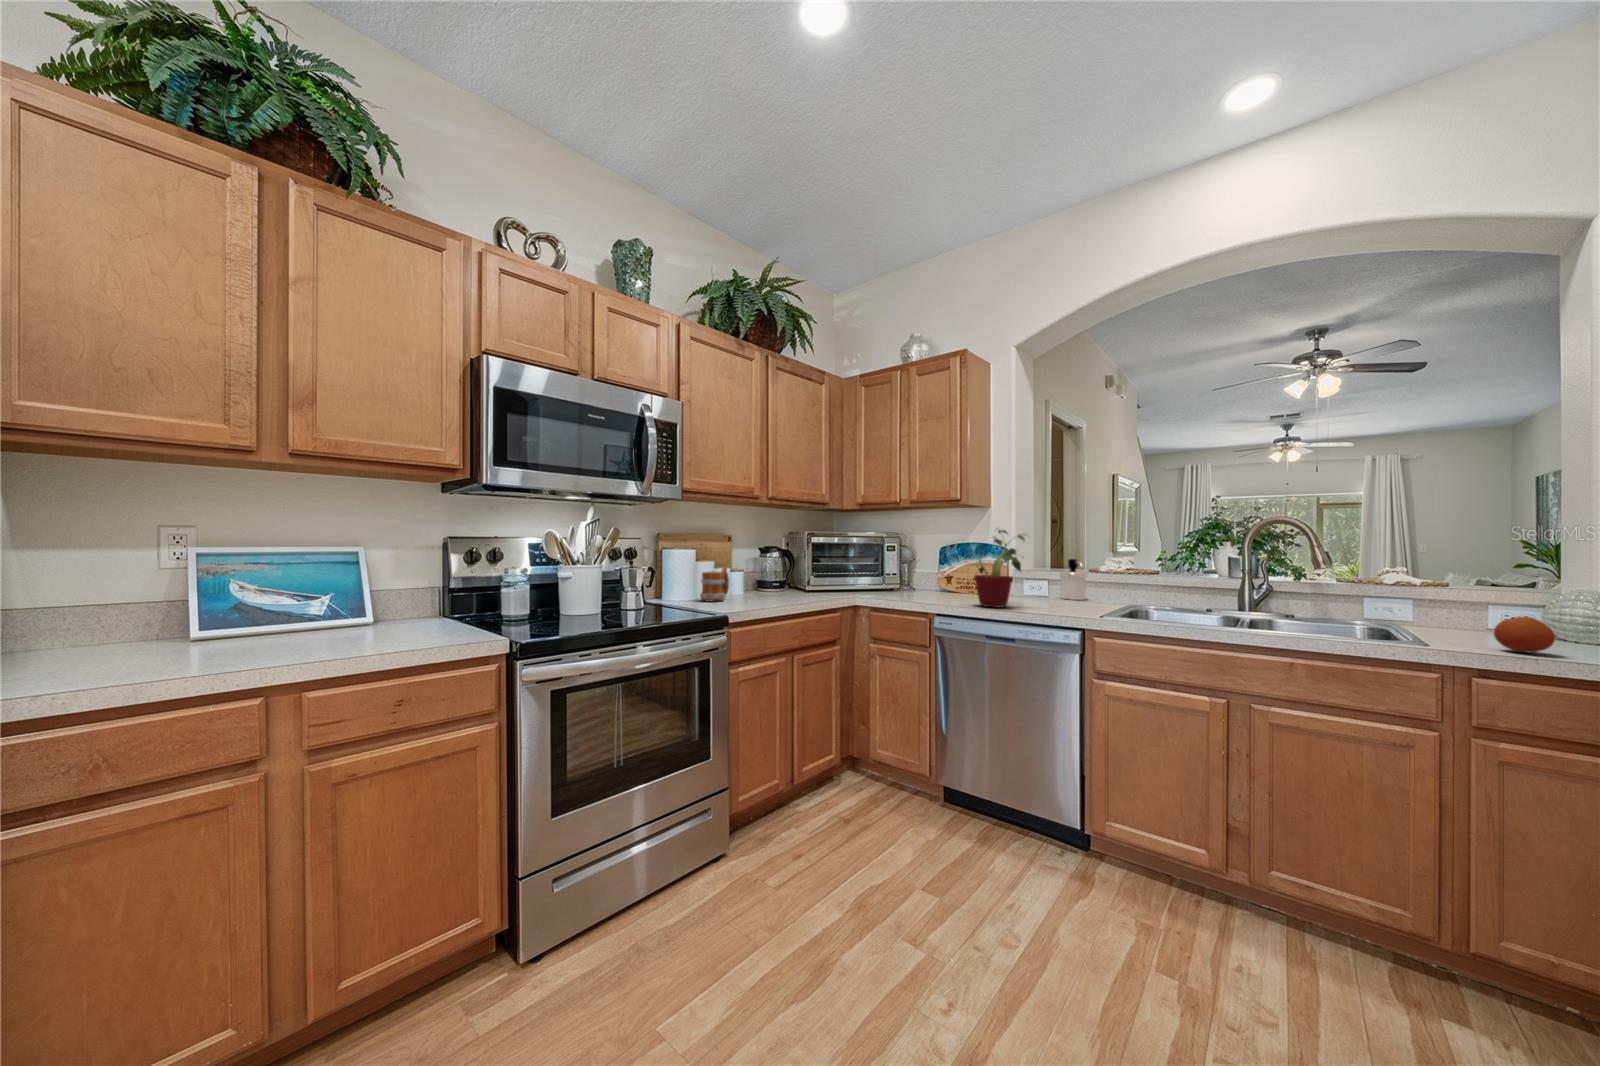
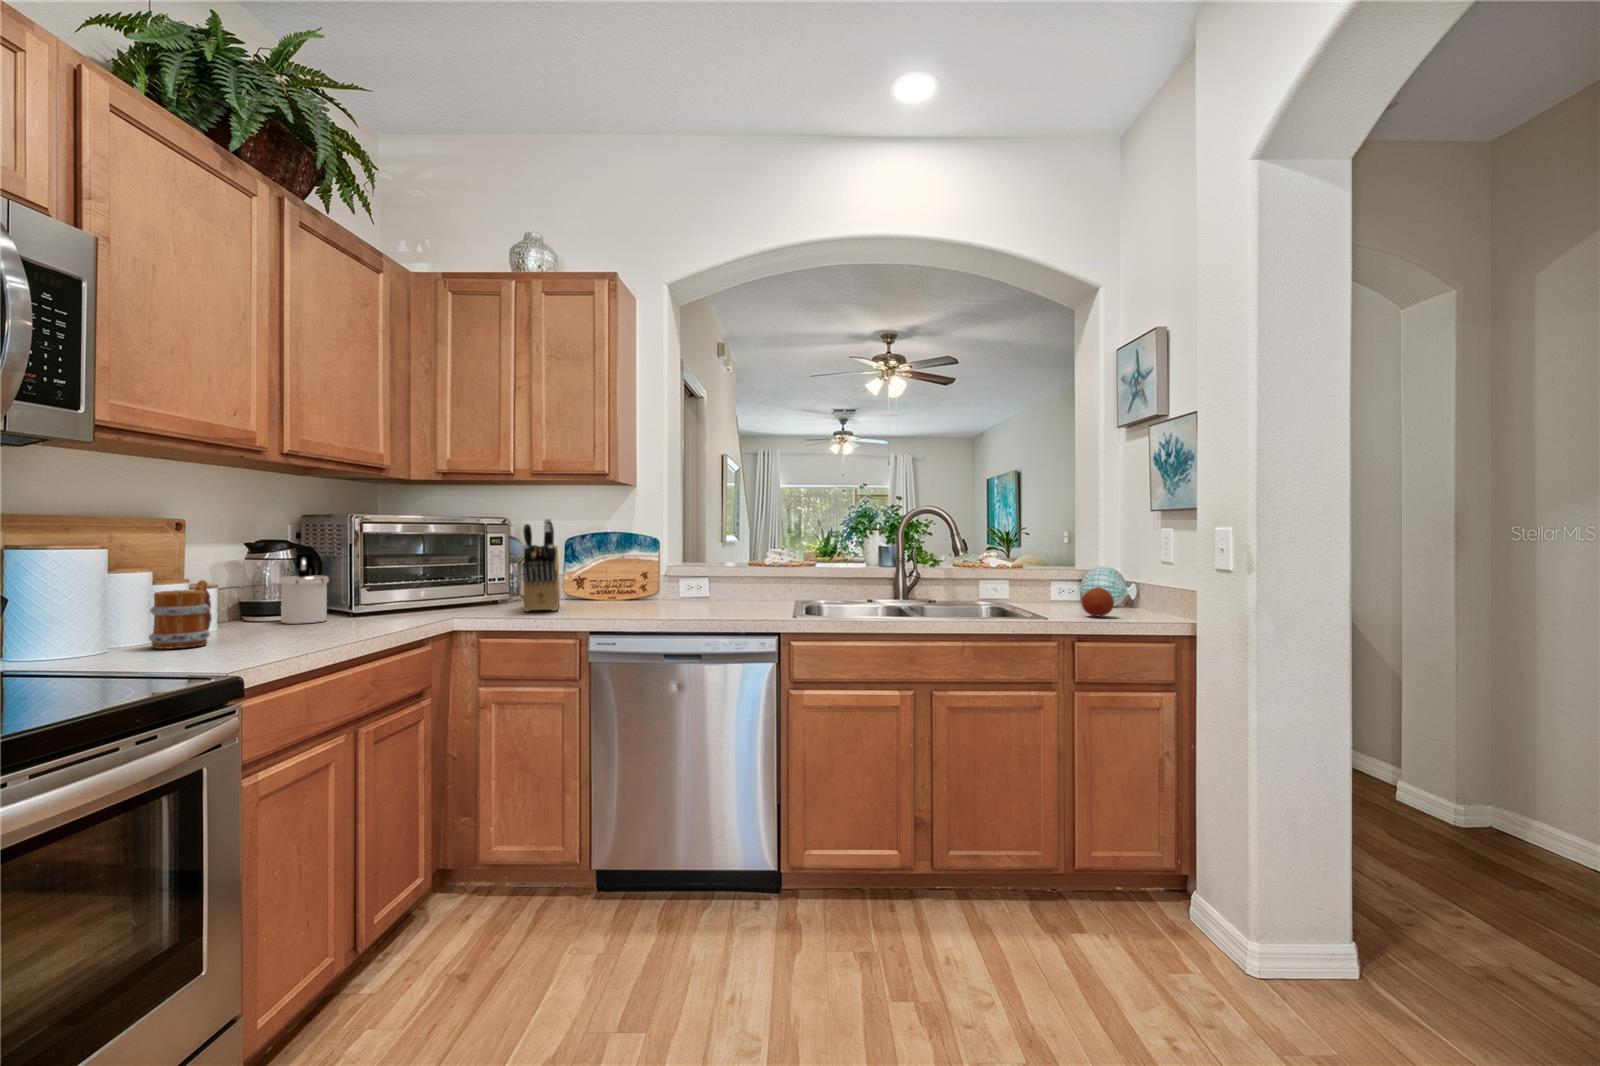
potted plant: present [970,528,1028,607] -> none [625,508,707,616]
knife block: none [898,535,933,597] -> present [522,519,560,612]
soap dispenser: present [1060,559,1087,600] -> present [280,553,329,624]

